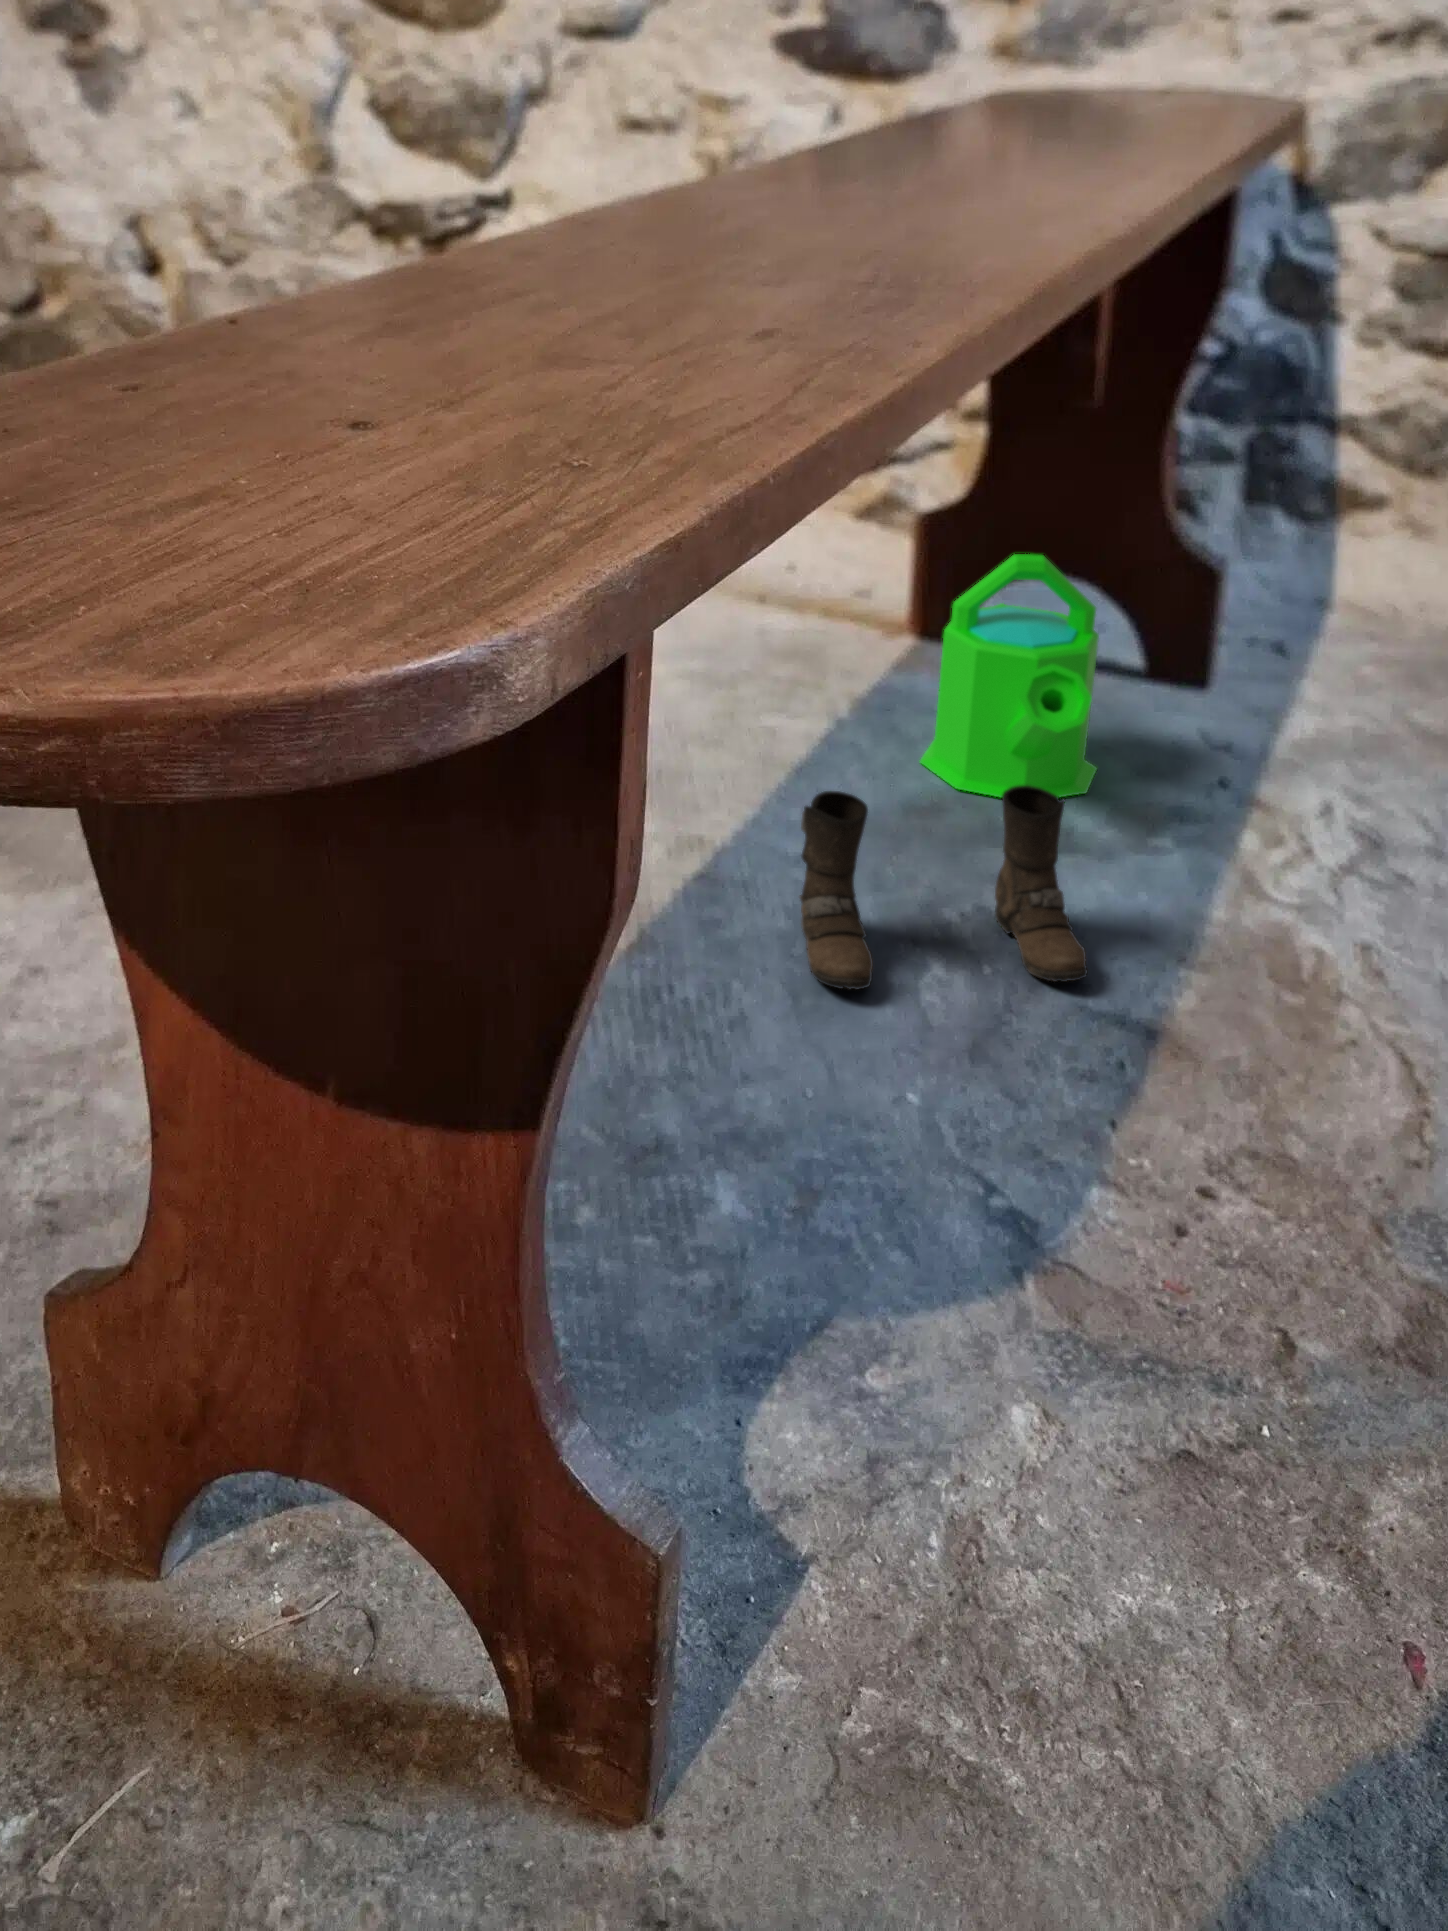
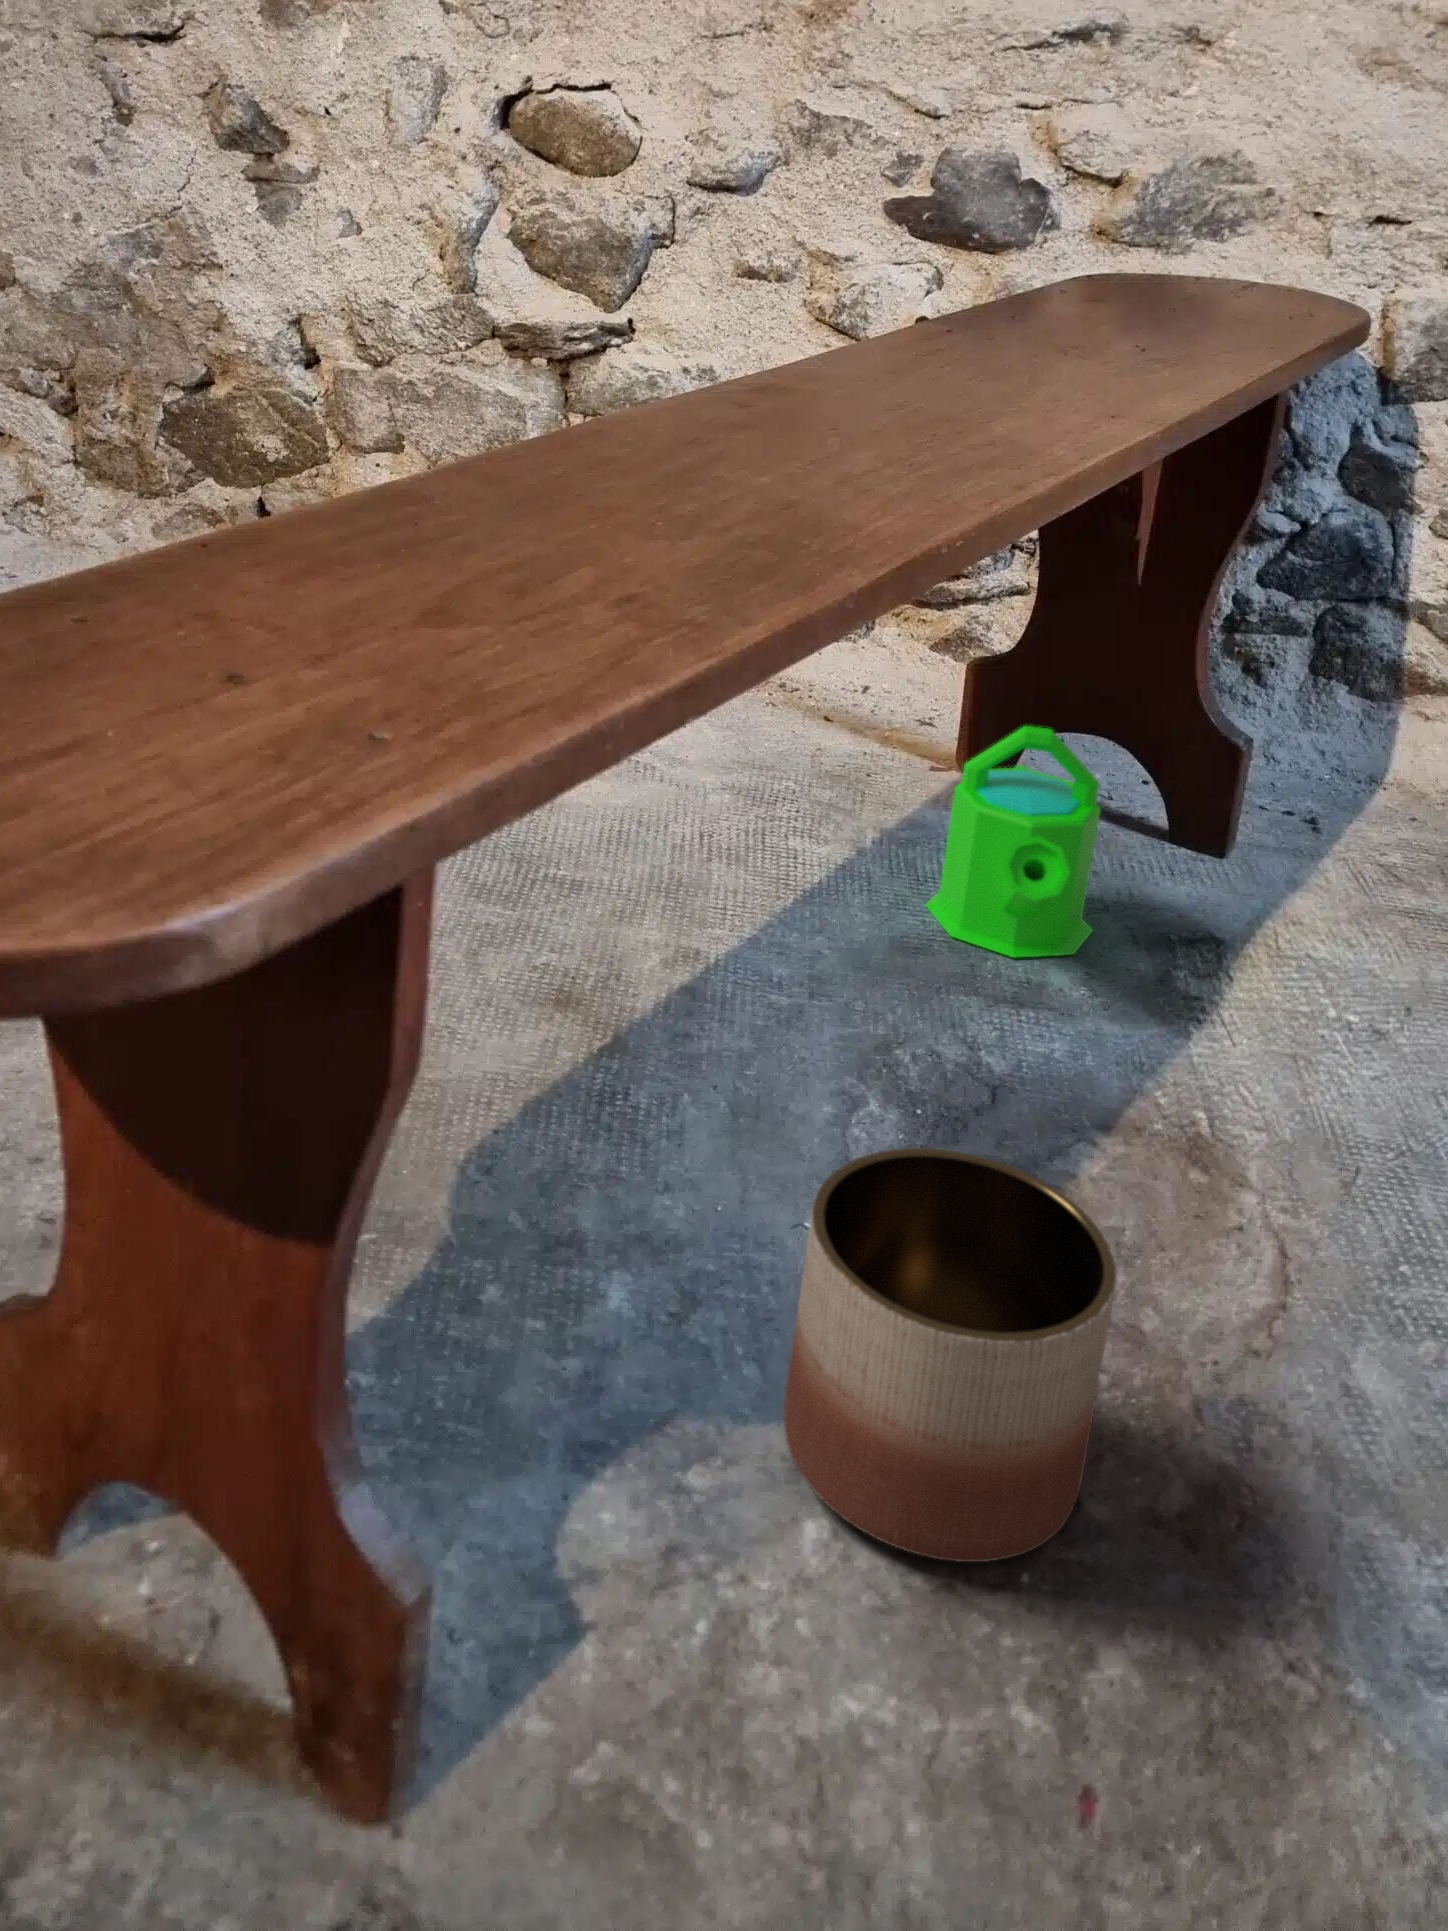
boots: present [800,785,1087,989] -> none [756,936,1011,1139]
planter: none [952,975,1334,1424] -> present [784,1148,1117,1562]

